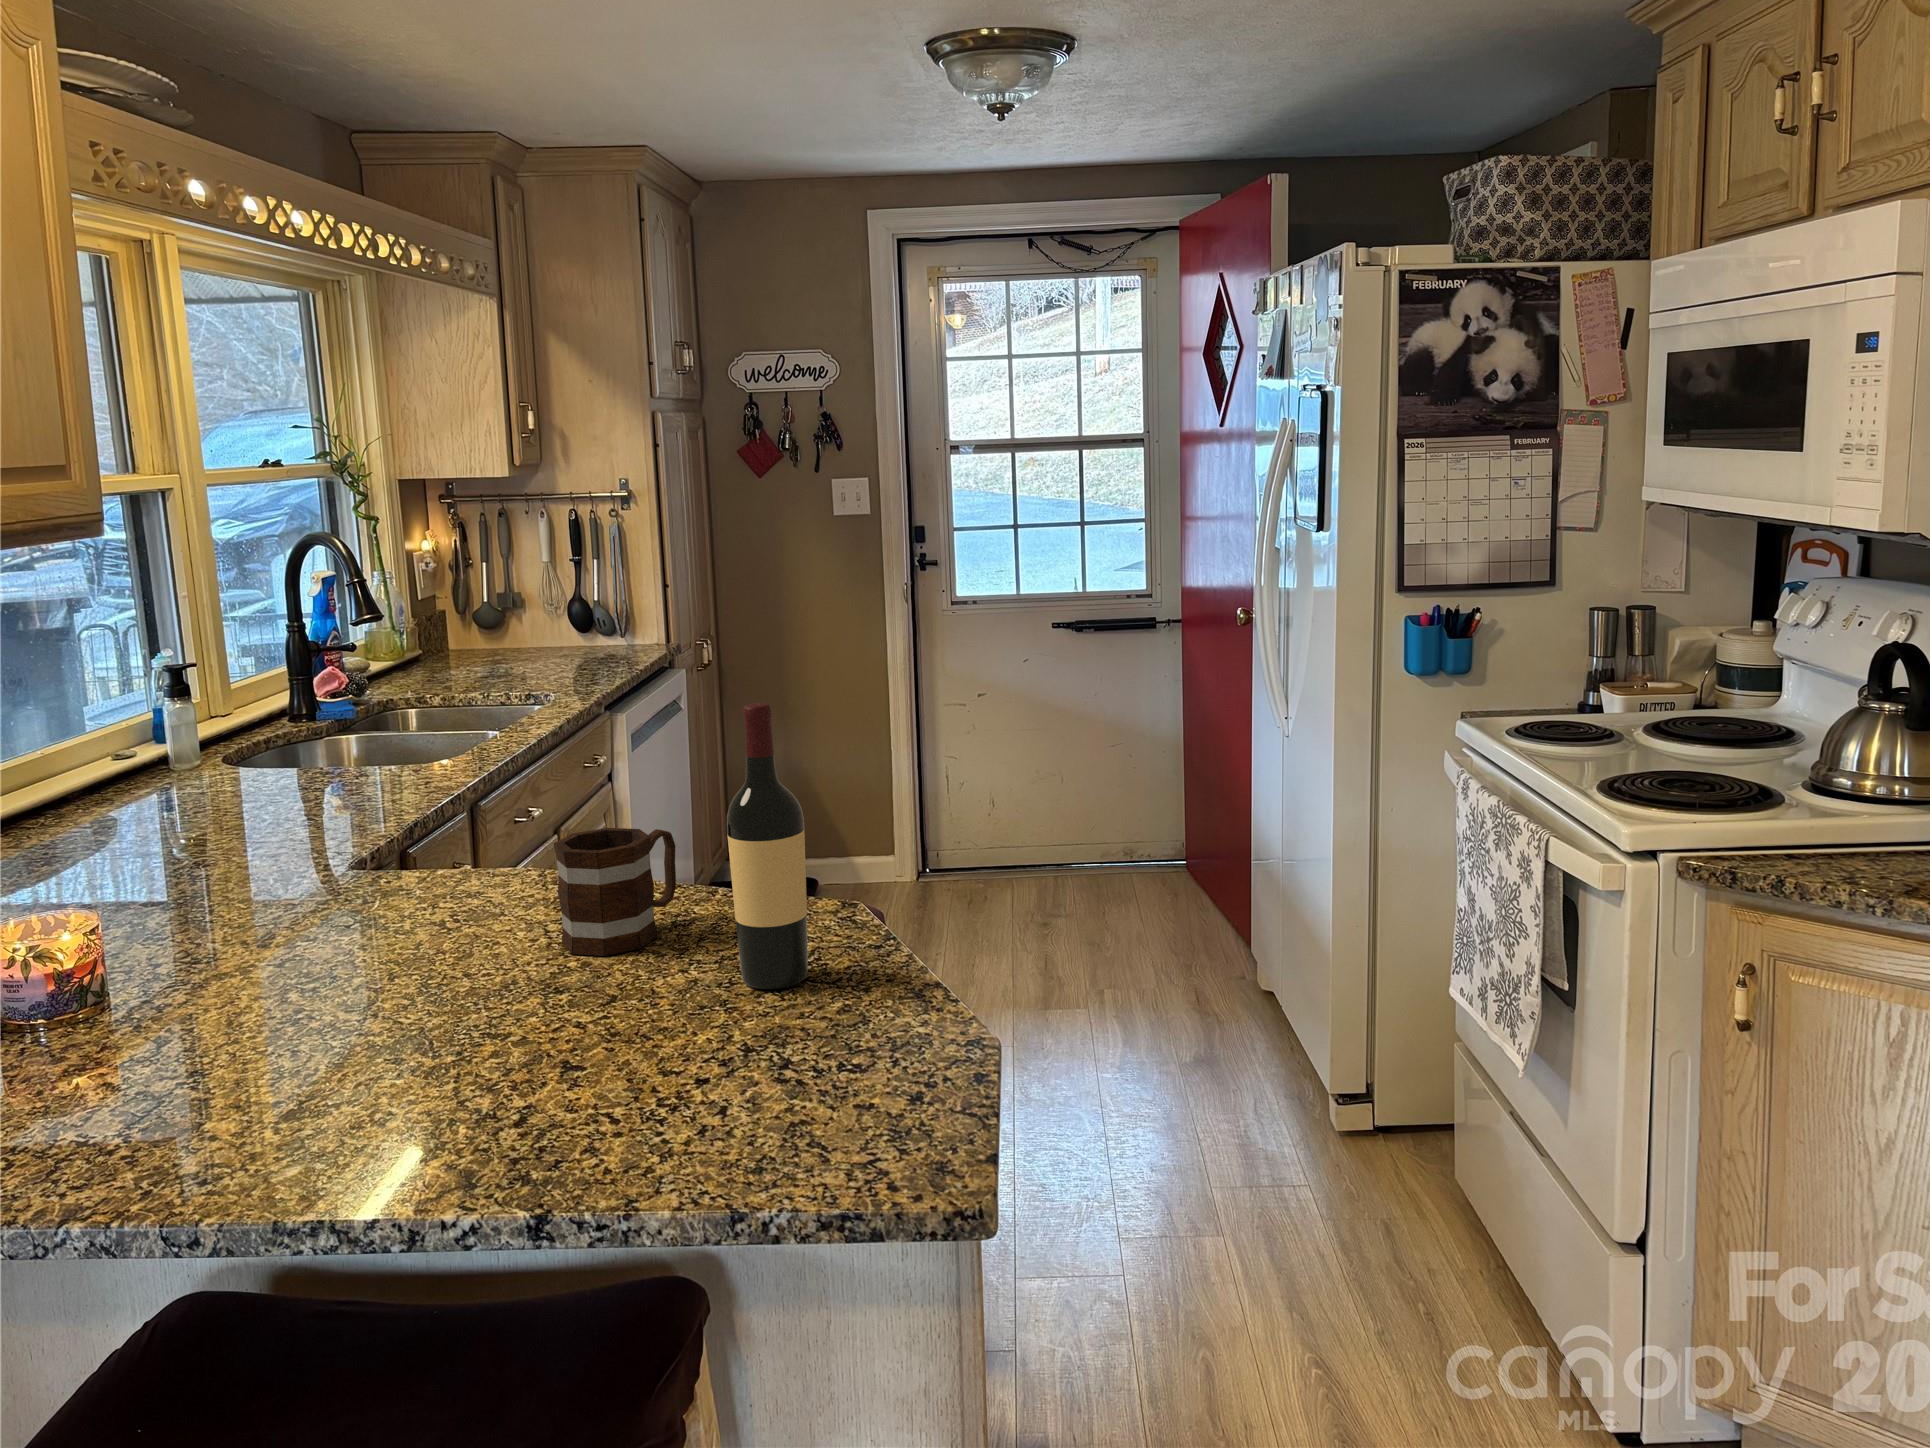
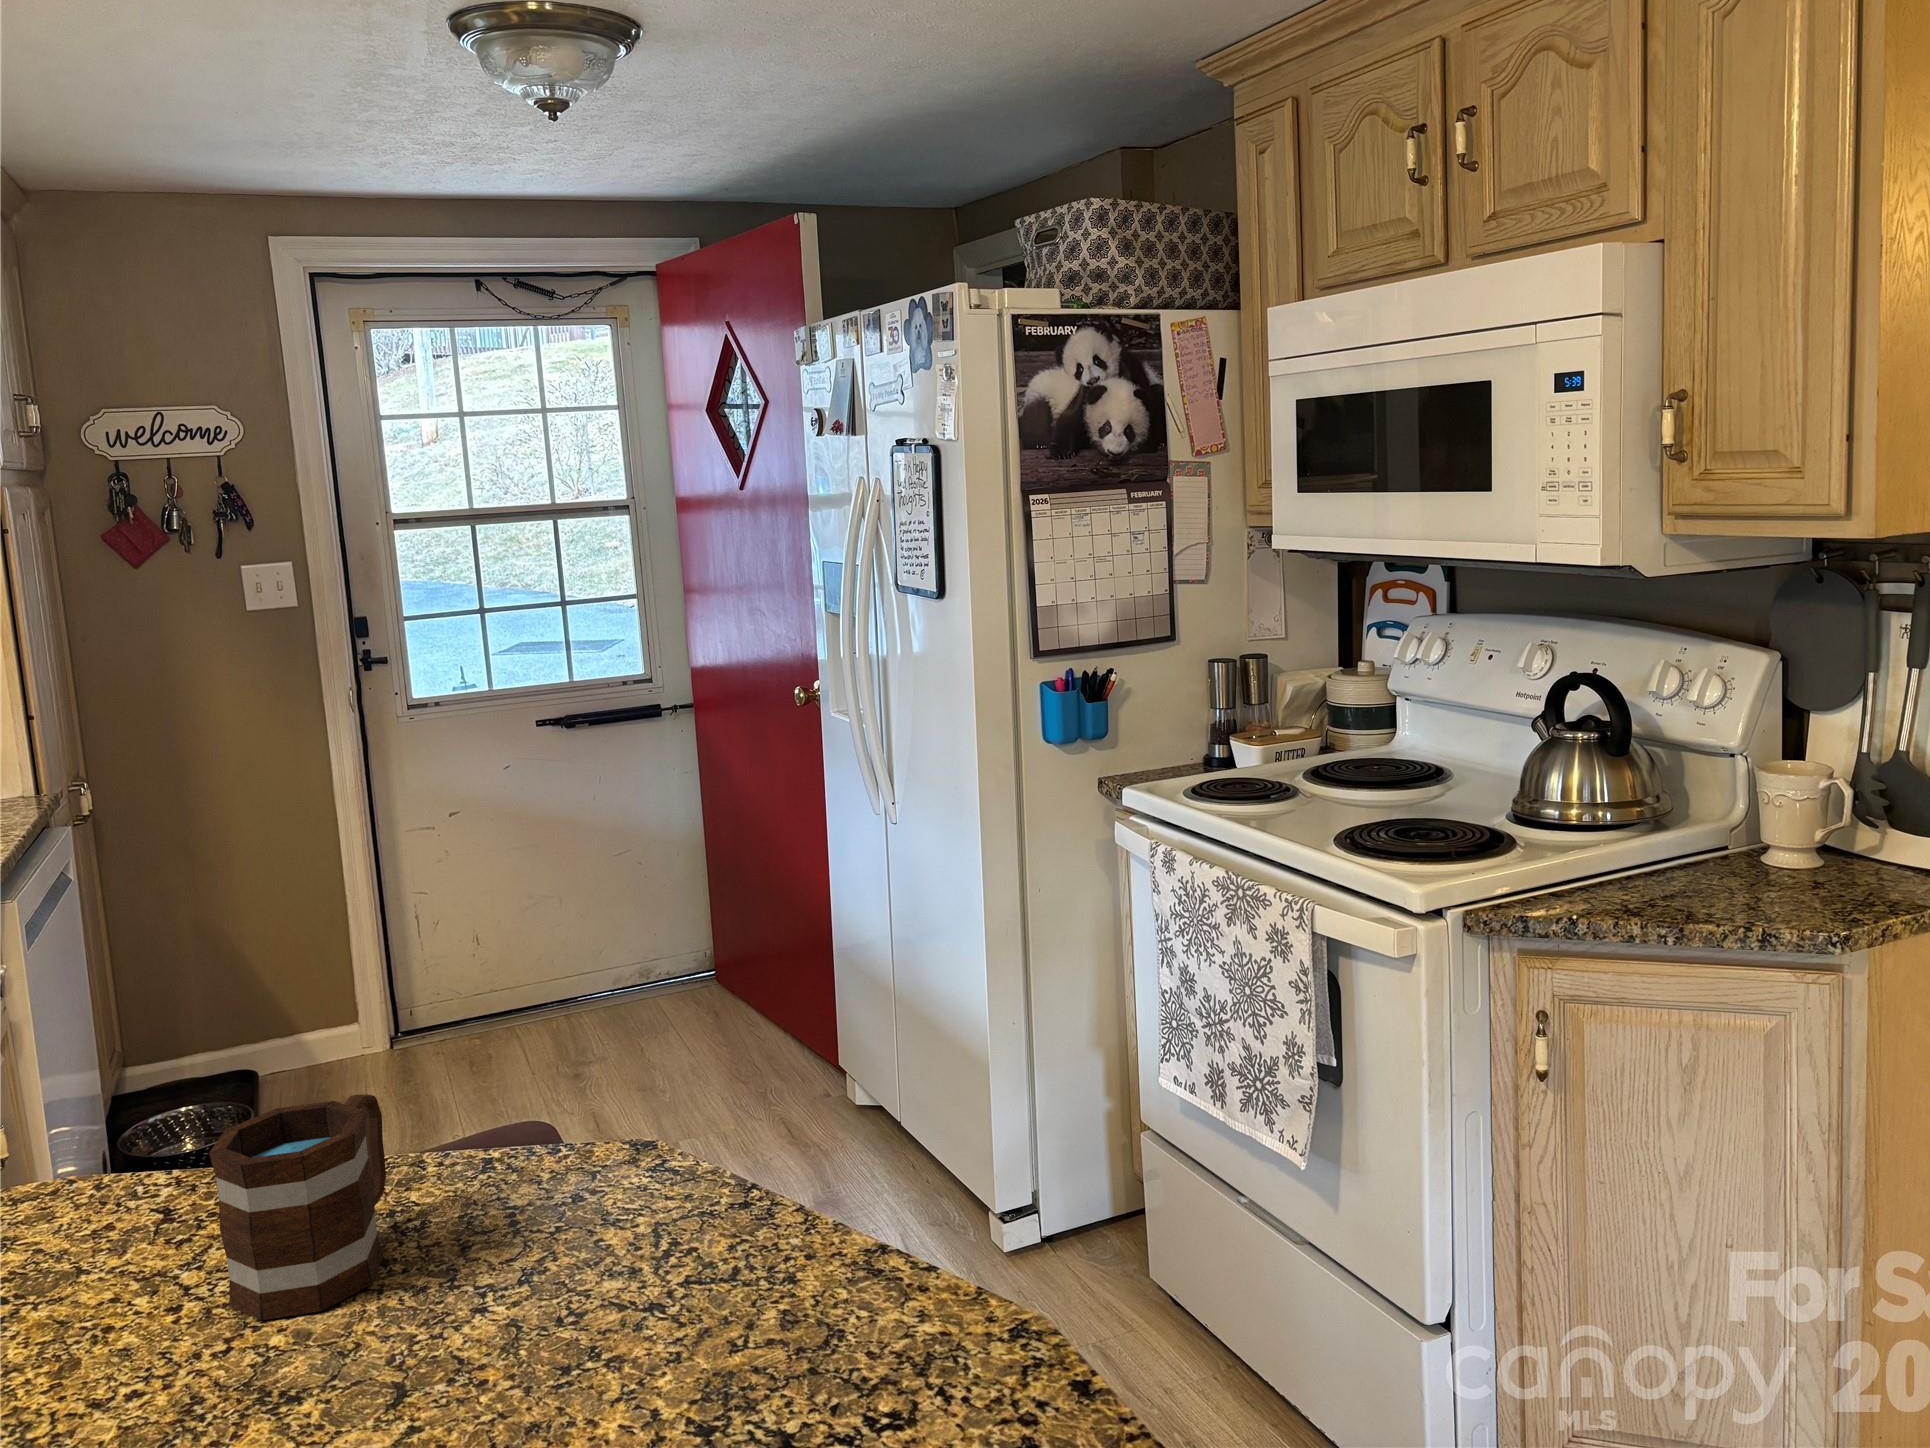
wine bottle: present [727,703,808,989] -> none [547,894,674,1311]

